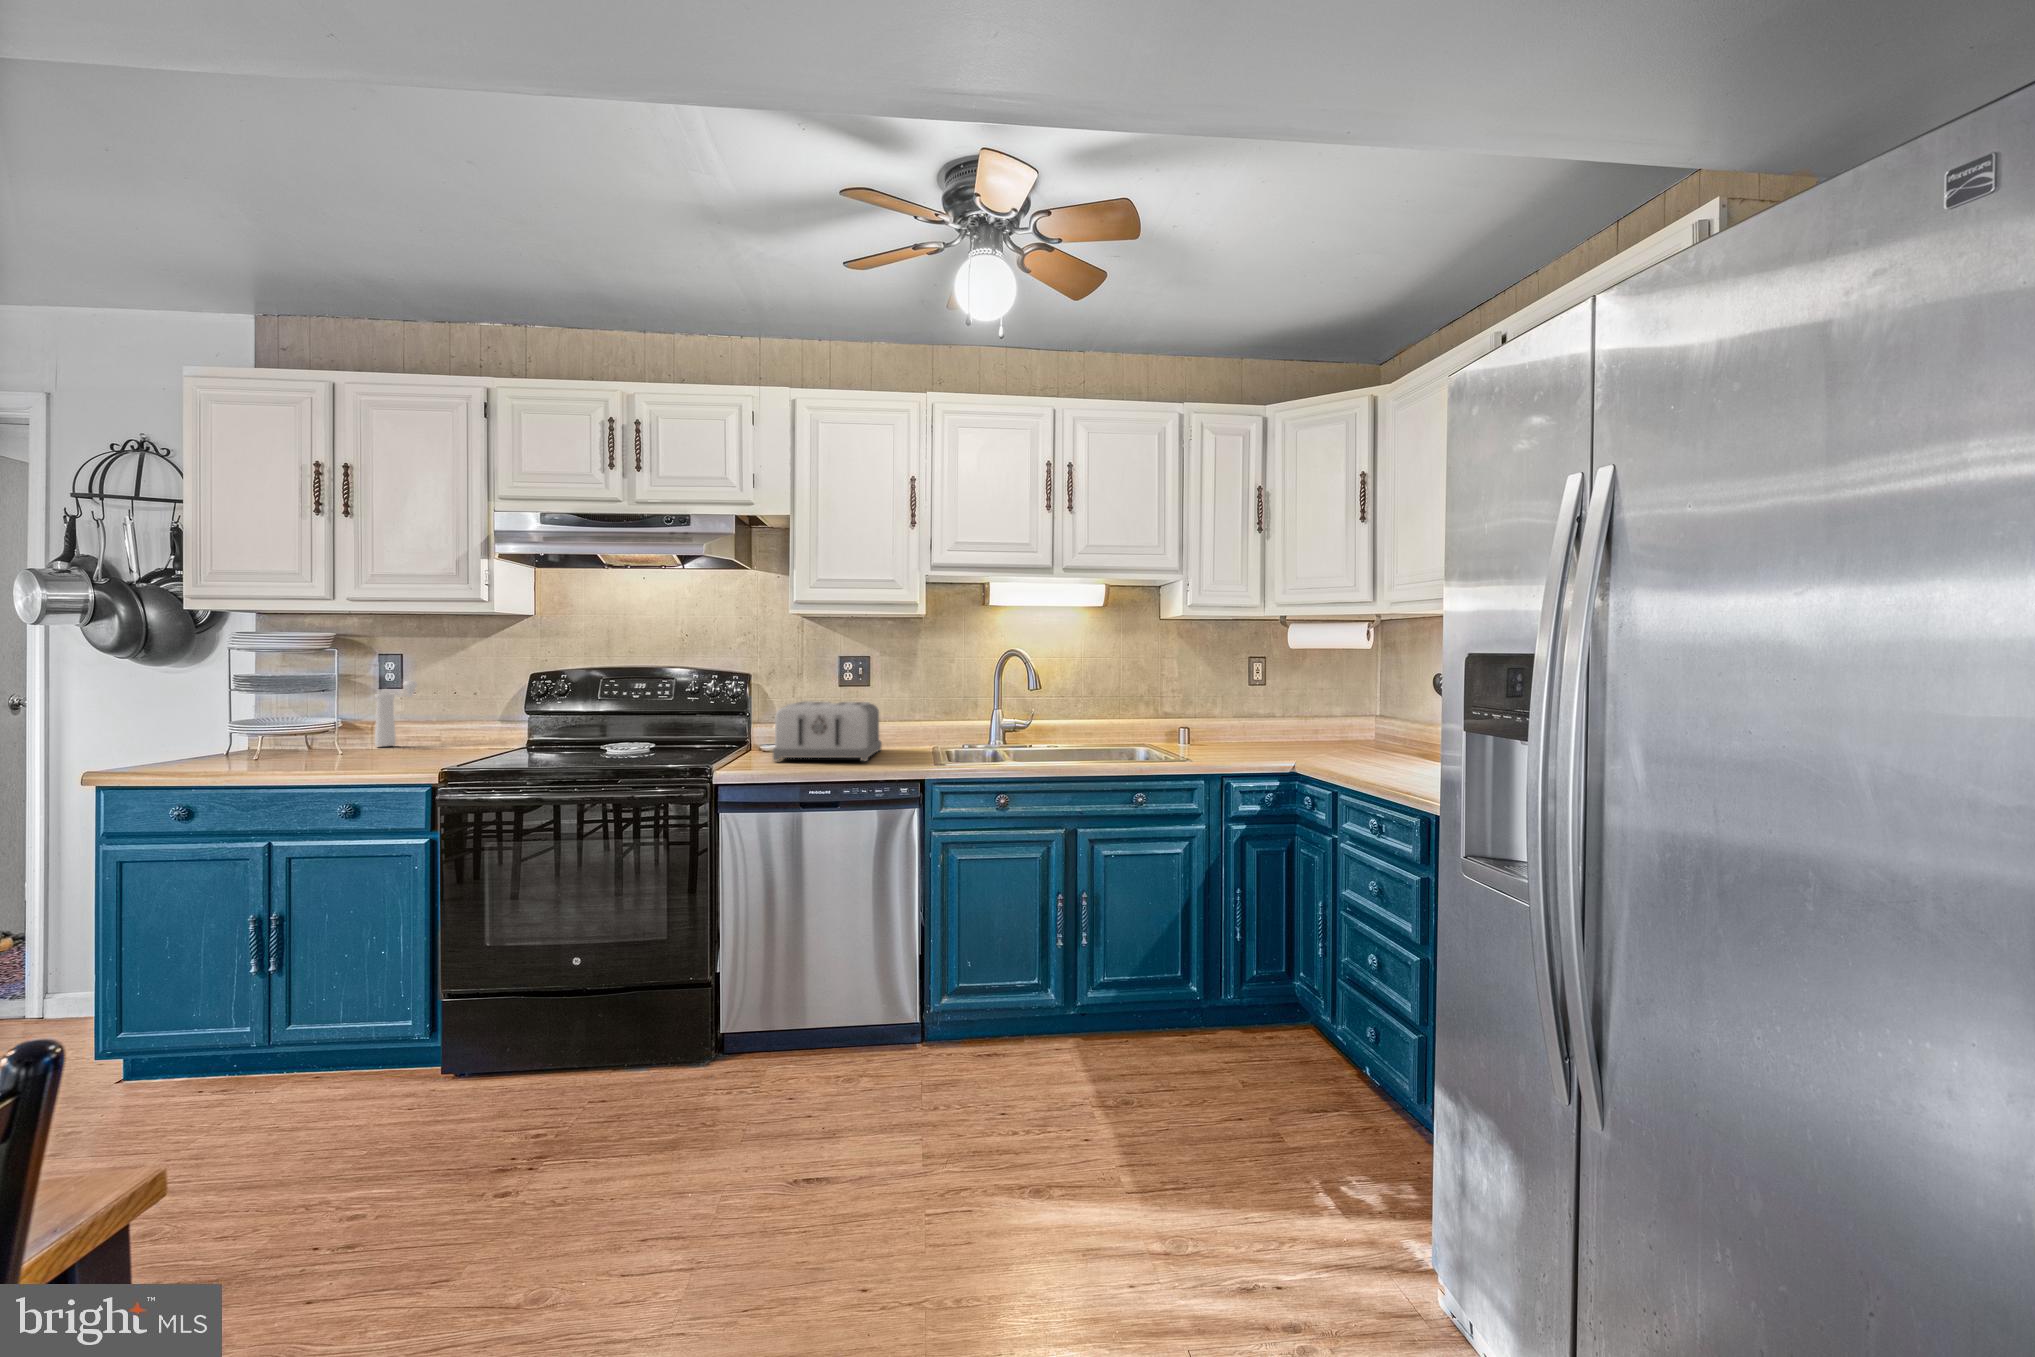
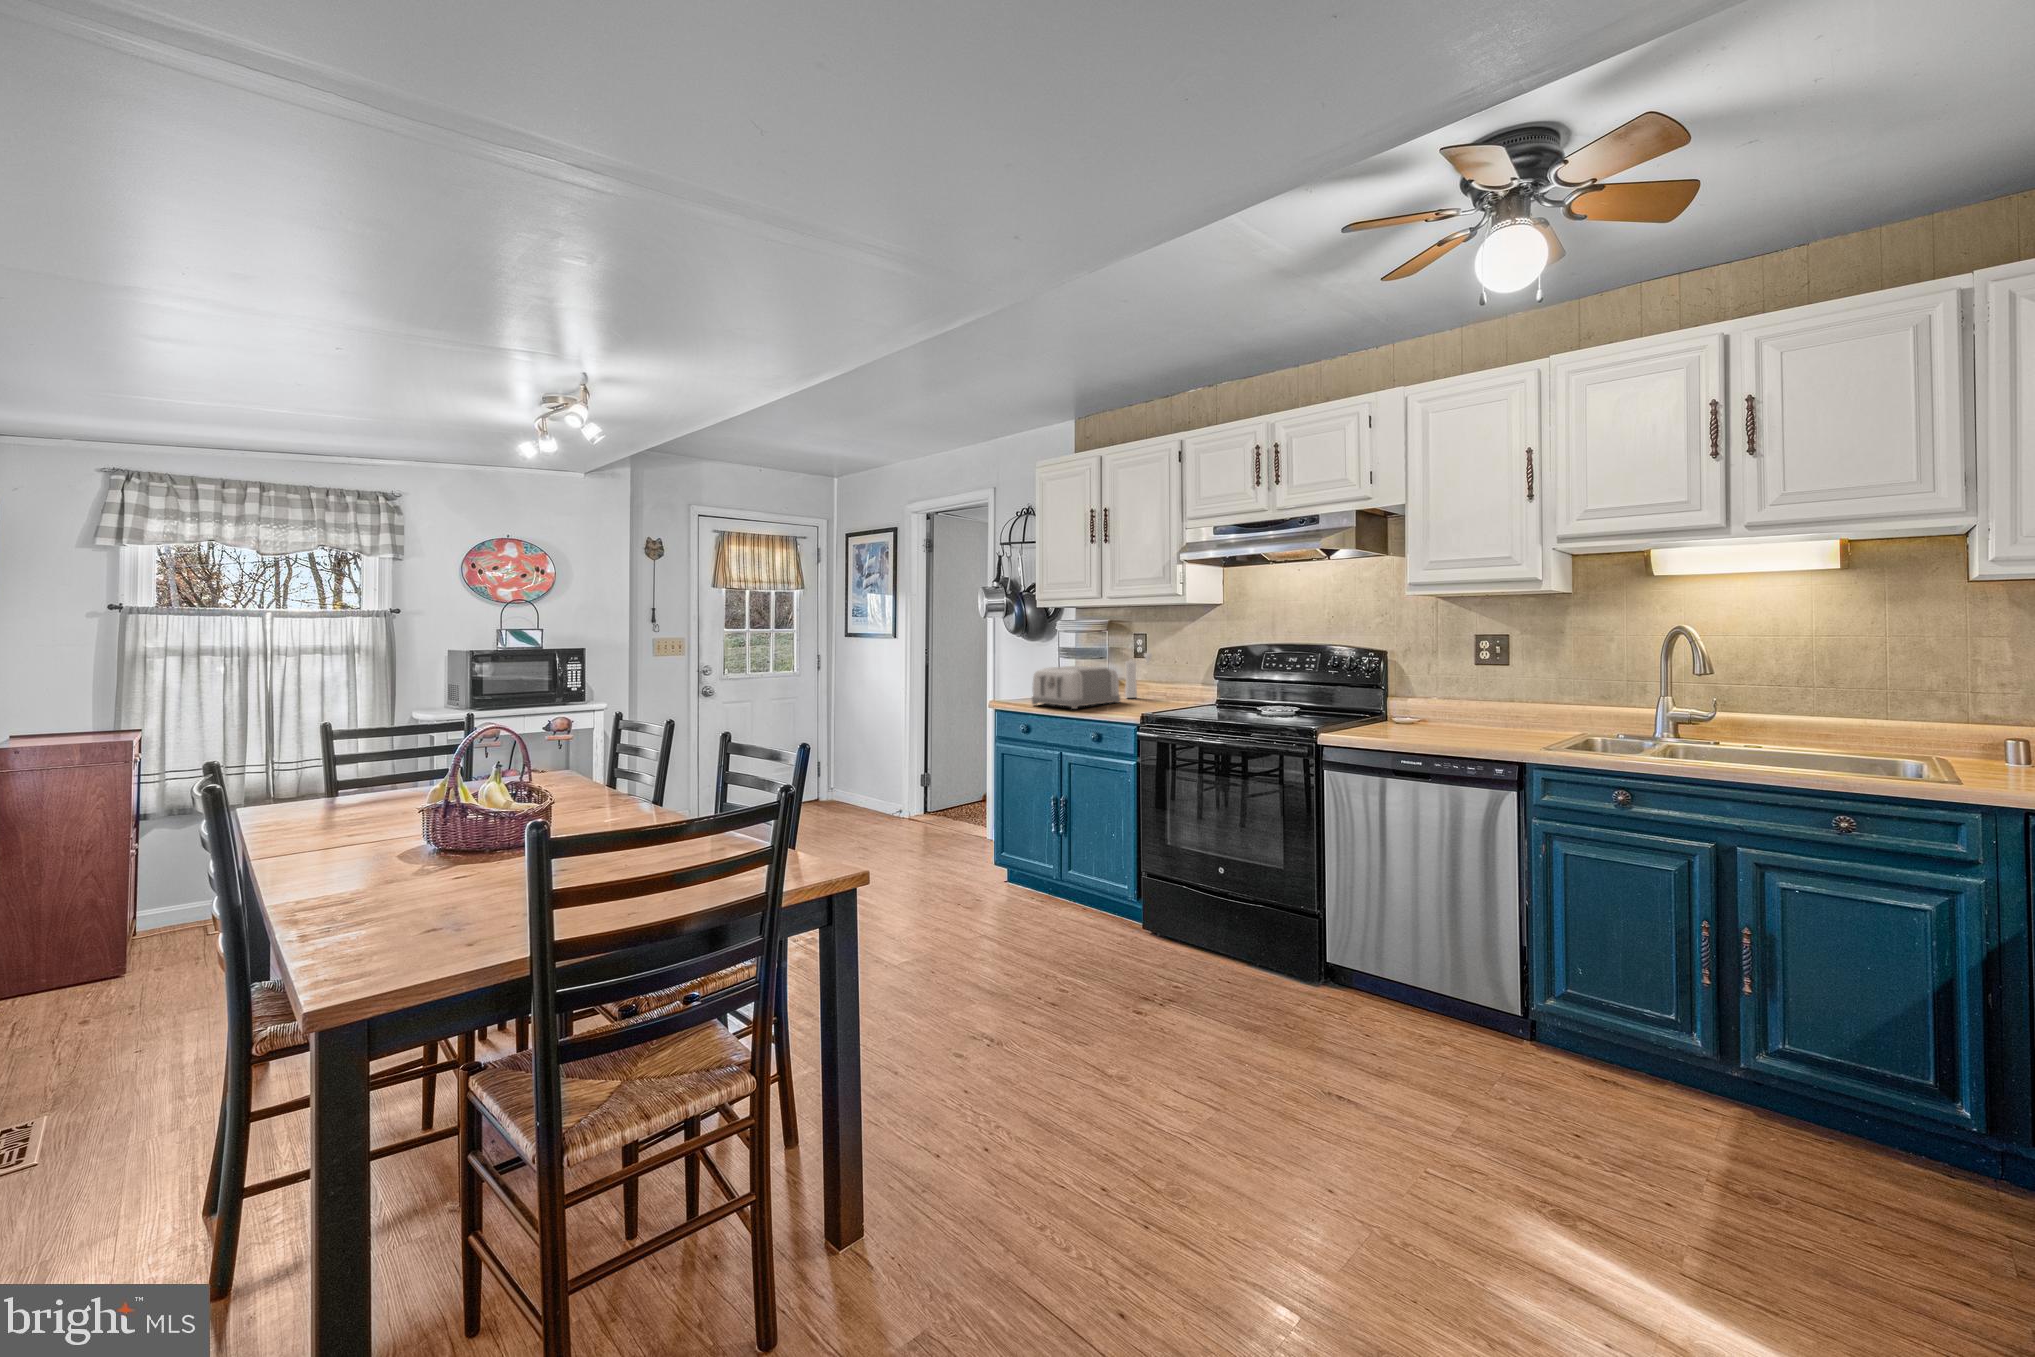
toaster: present [773,701,882,761] -> present [1032,666,1120,709]

